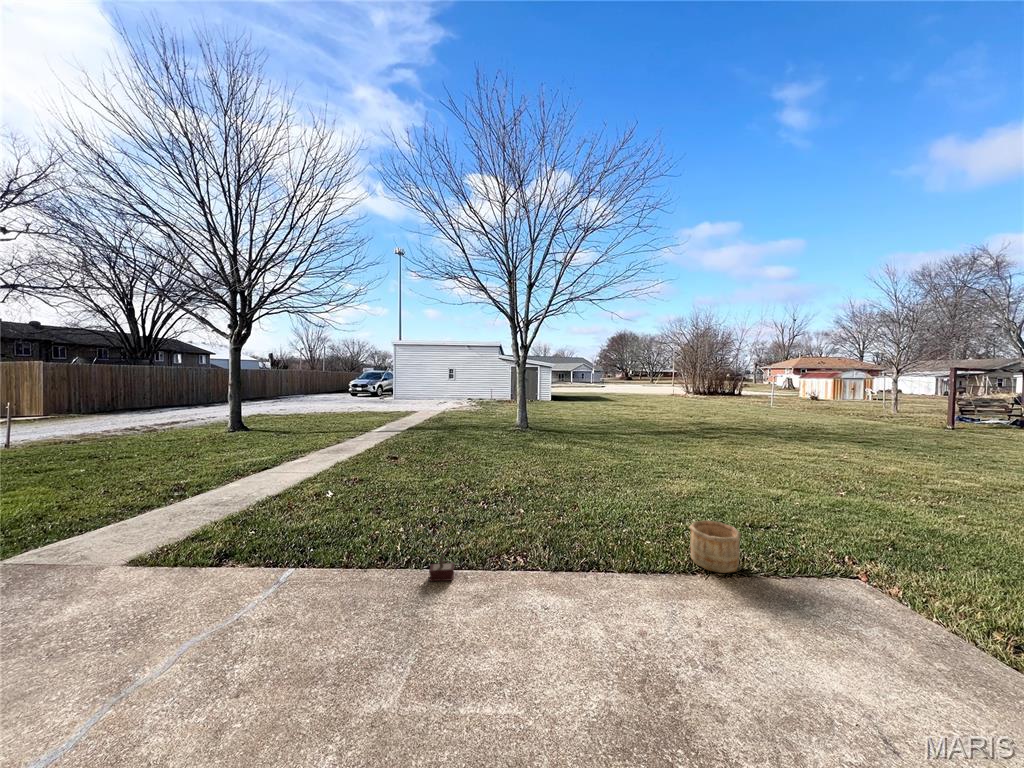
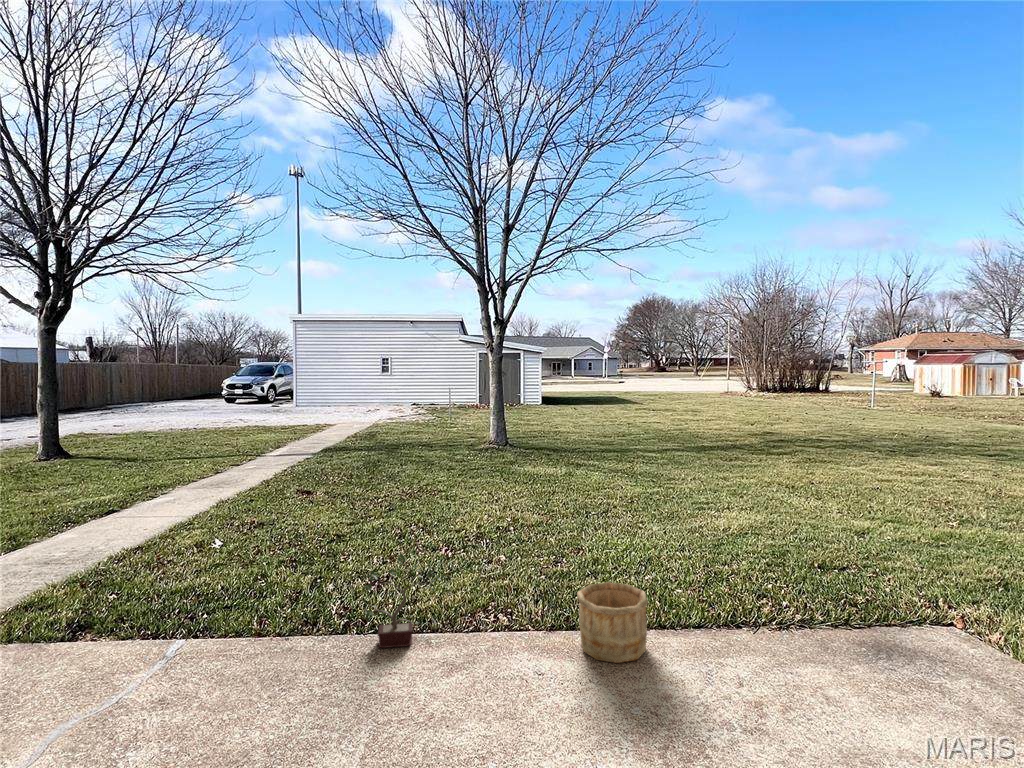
wooden bucket: present [689,520,741,573] -> present [577,582,648,663]

